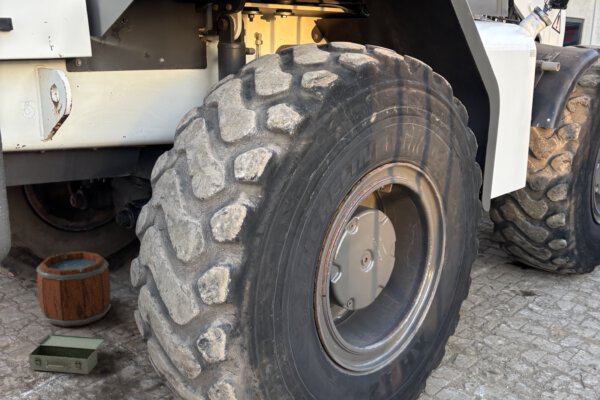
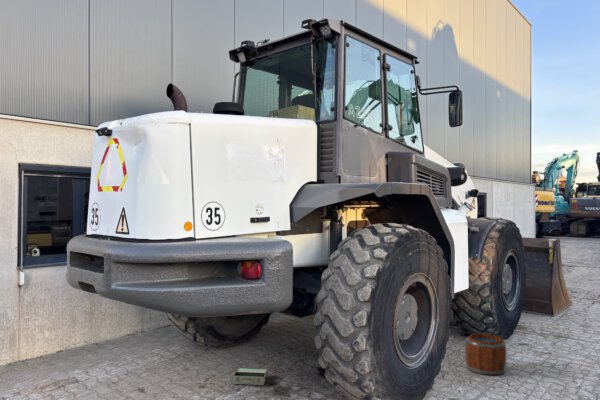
bucket: present [37,251,111,327] -> present [465,333,506,375]

